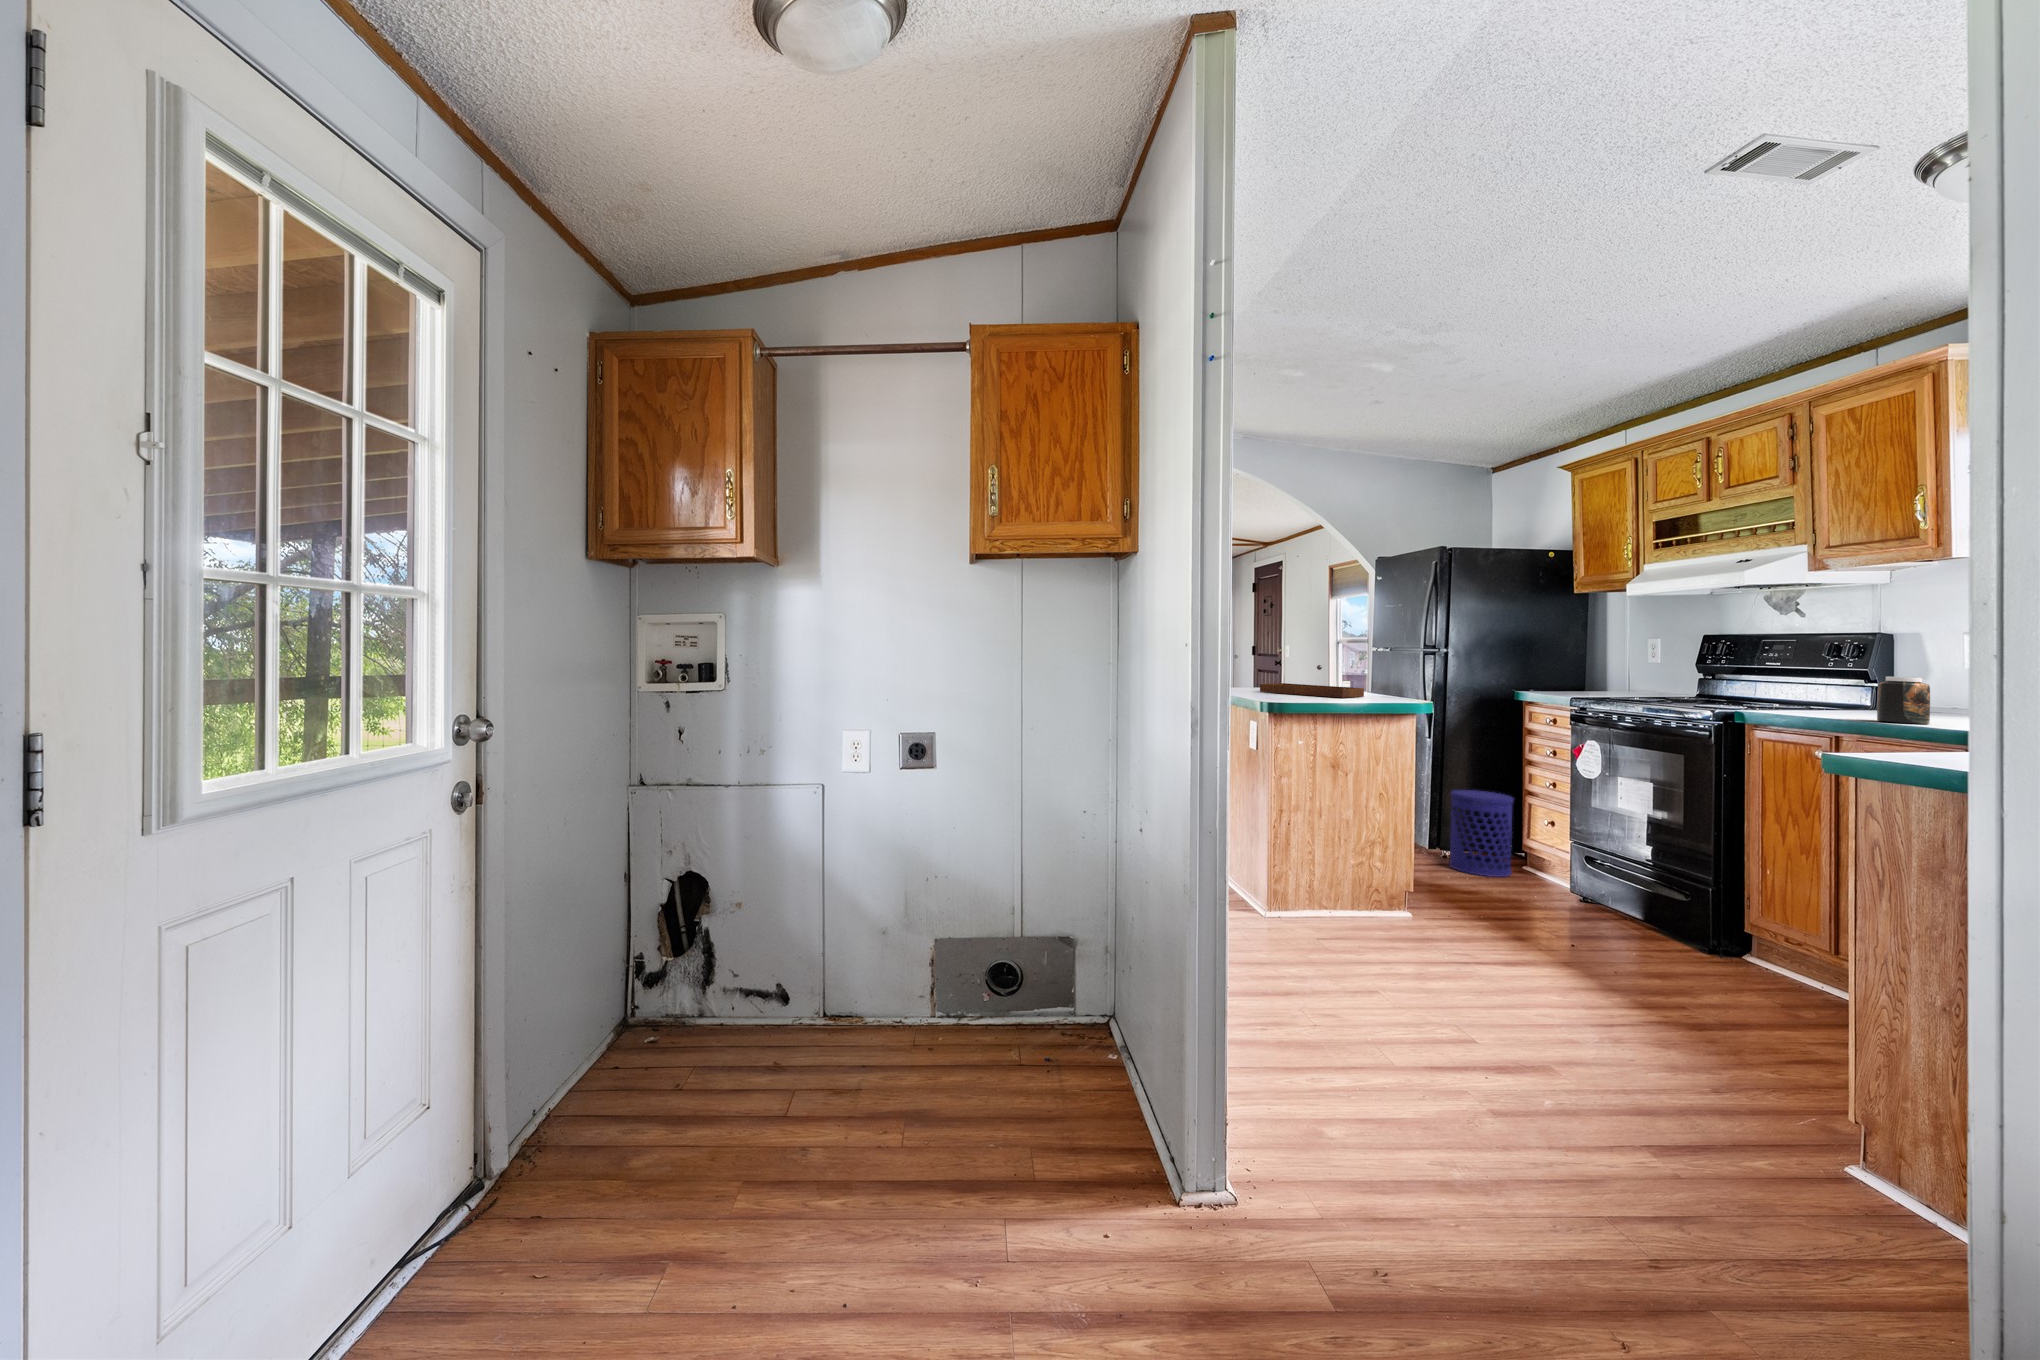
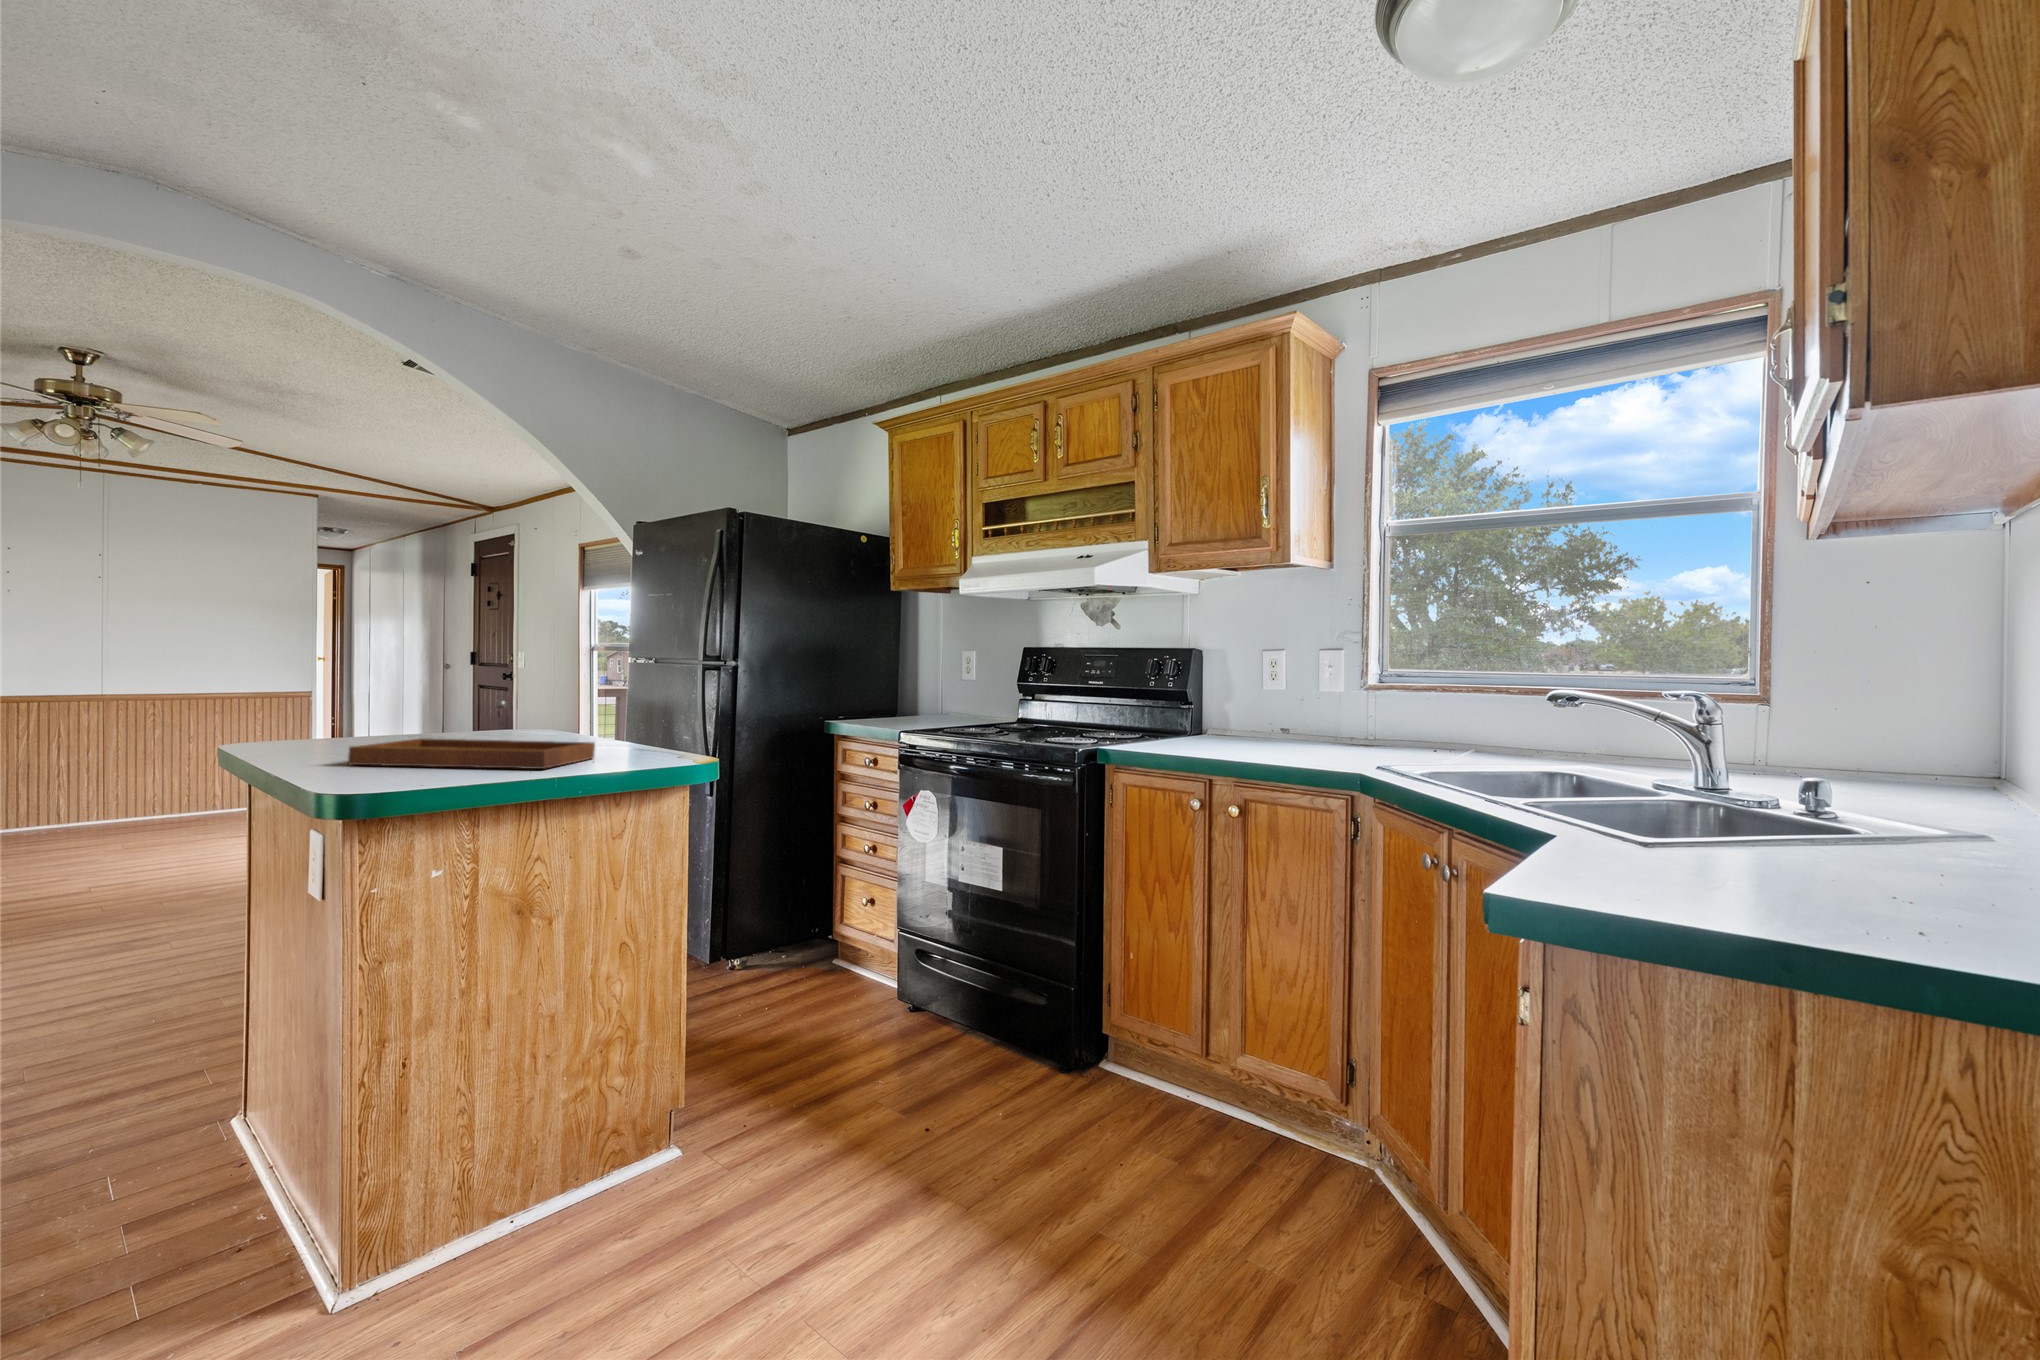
jar: present [1877,676,1930,724] -> none [1233,698,1277,755]
waste bin: present [1449,790,1514,877] -> none [736,865,823,1000]

